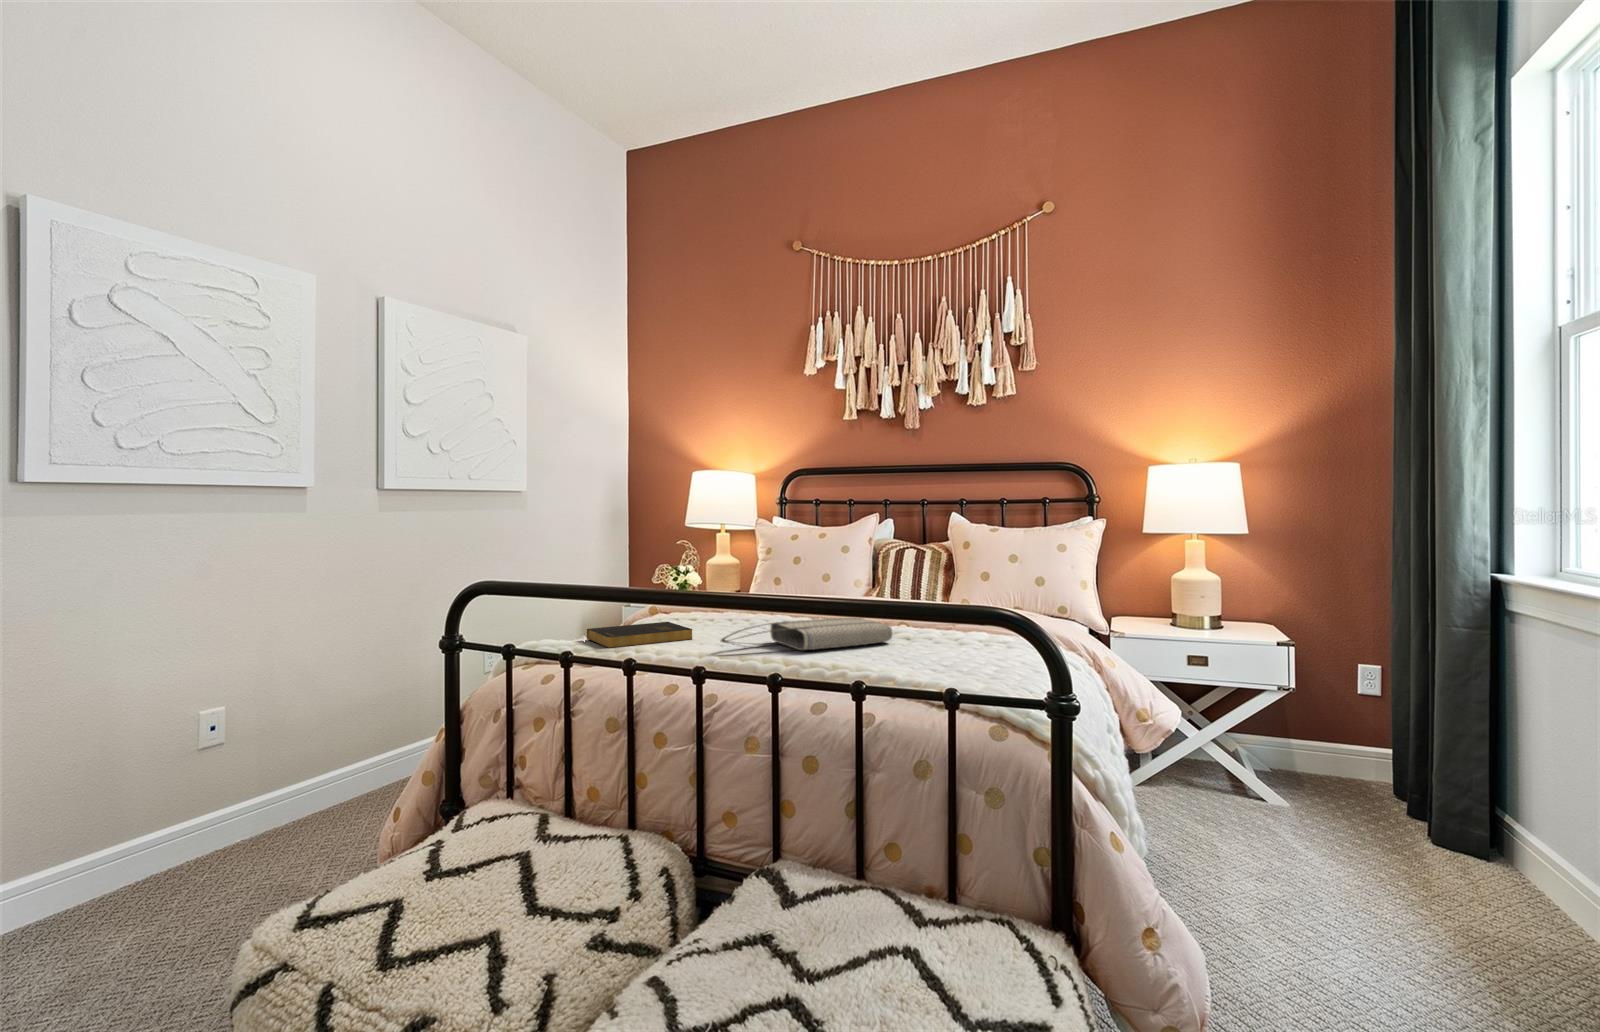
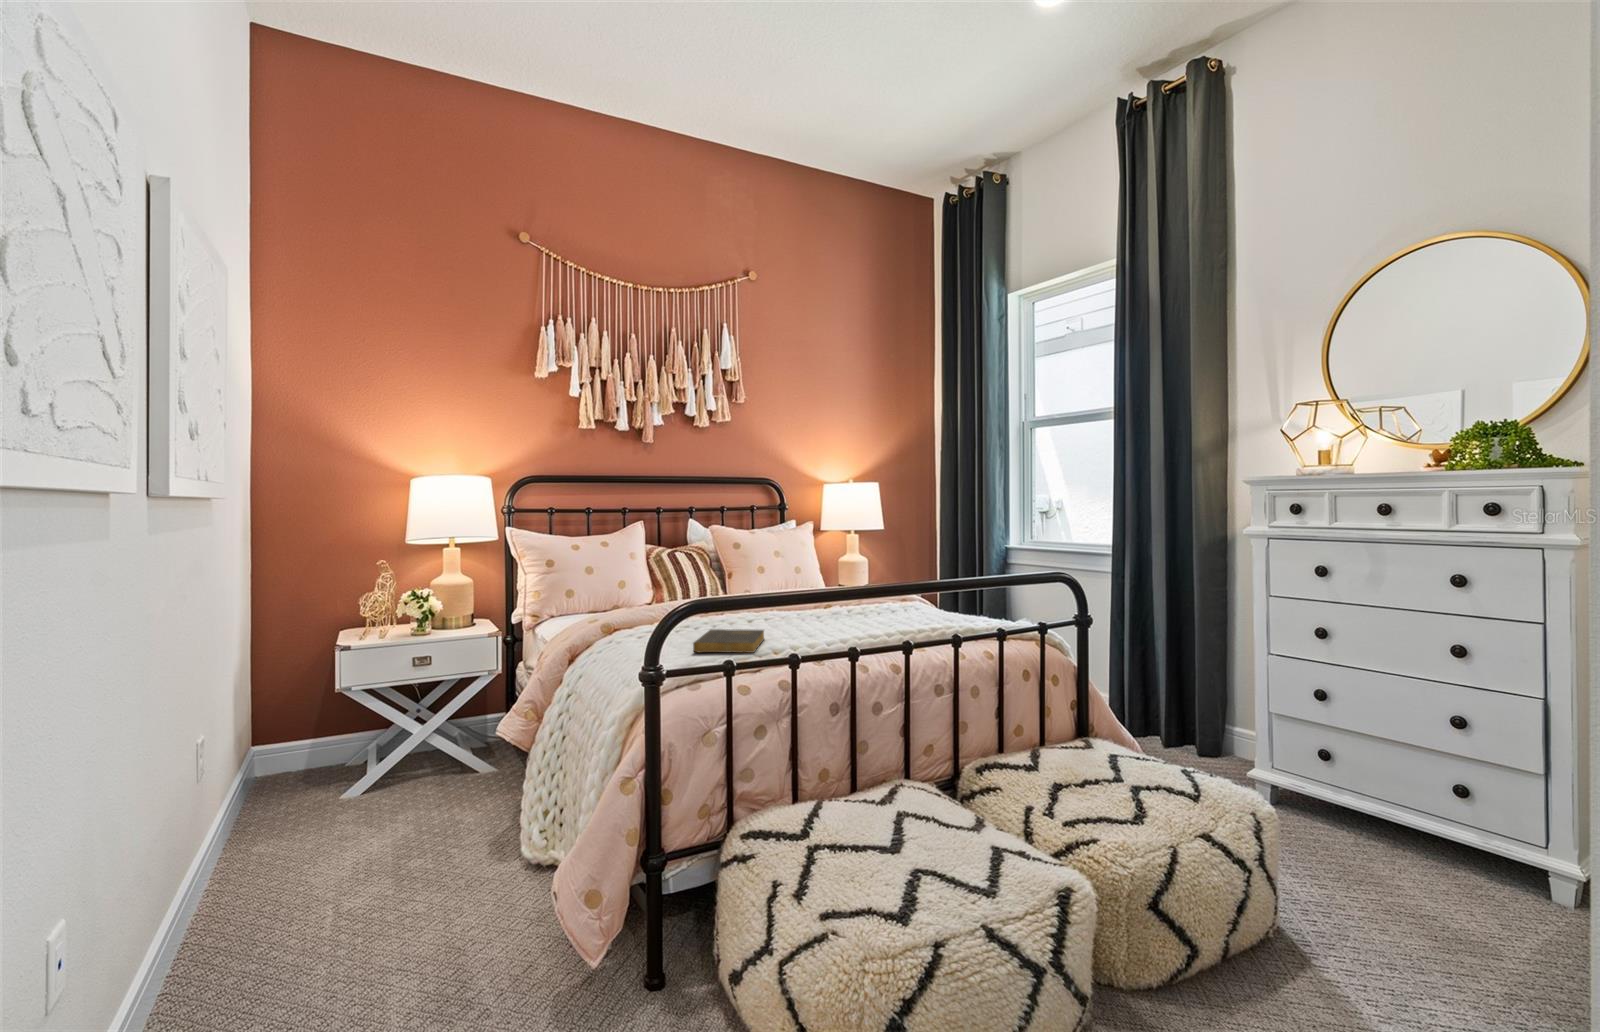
tote bag: present [721,618,893,650] -> none [825,605,891,632]

